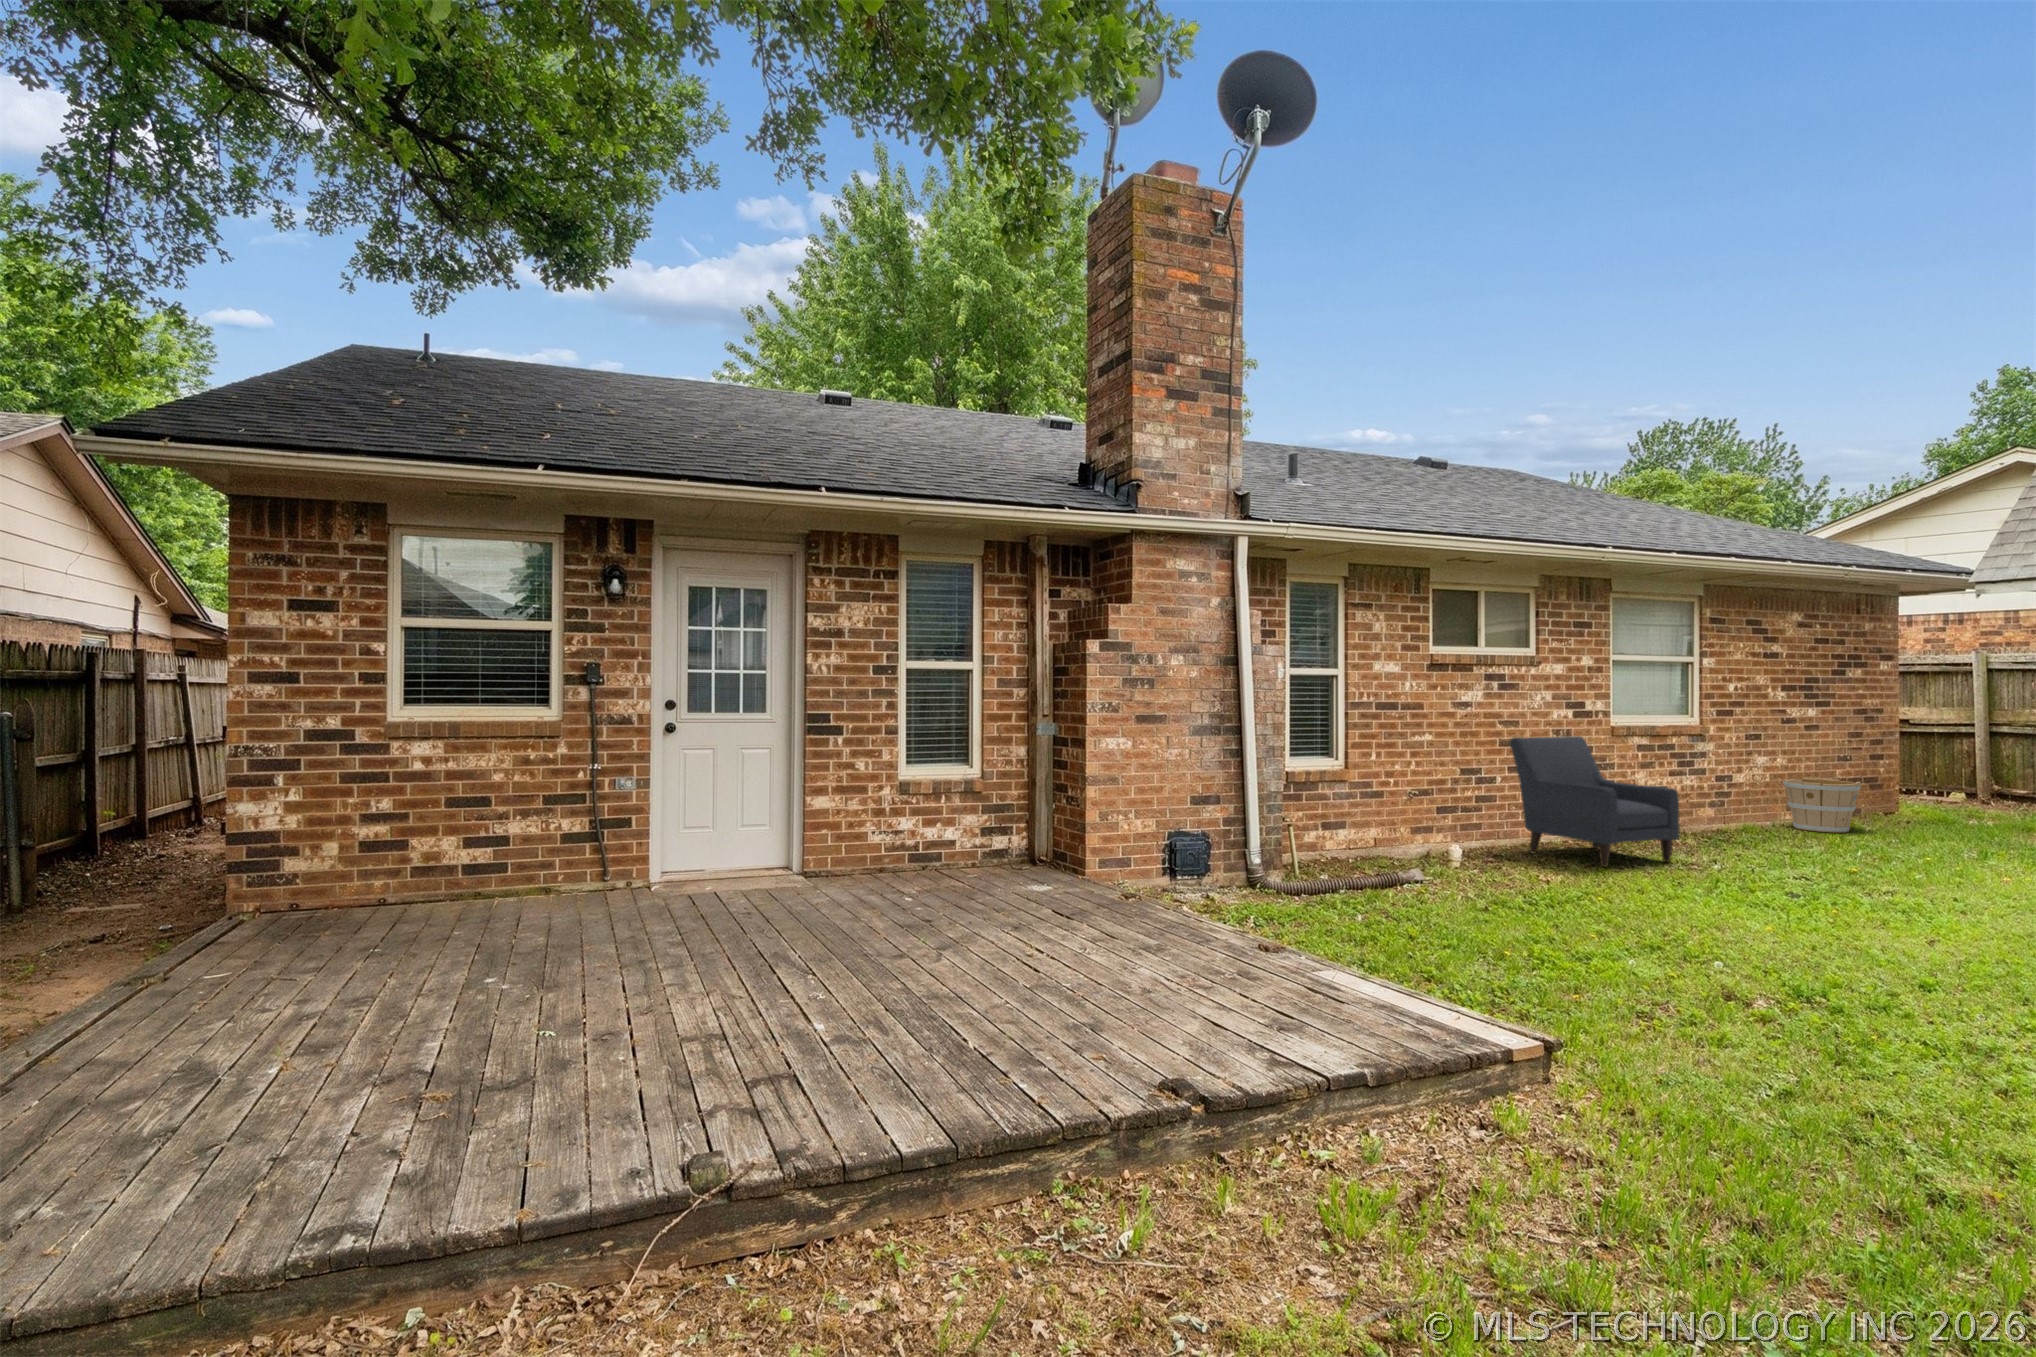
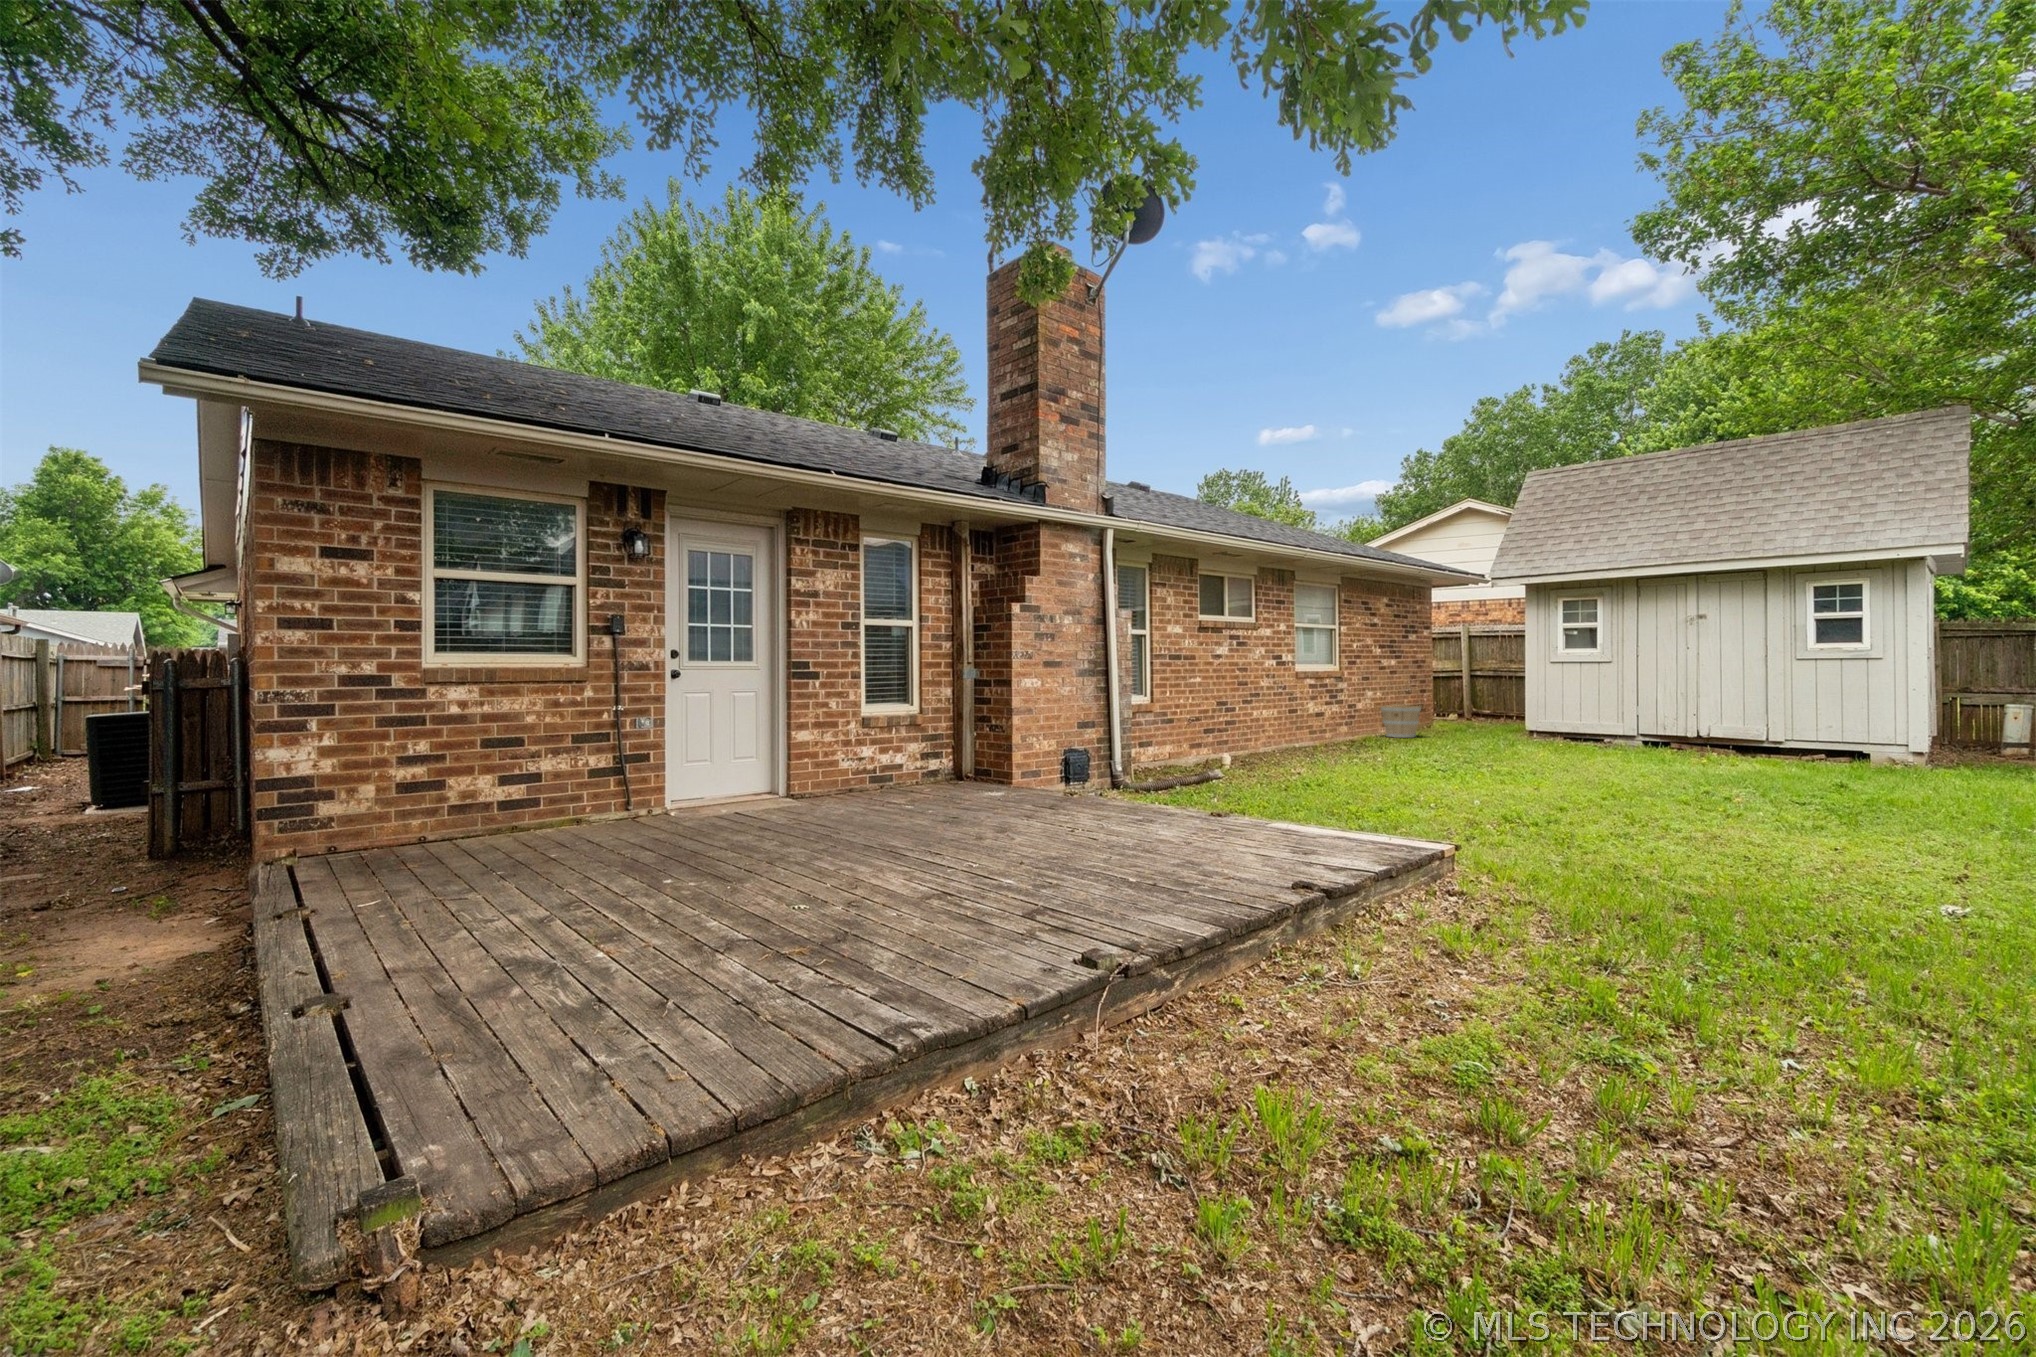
chair: present [1509,736,1680,867] -> none [1246,679,1348,761]

